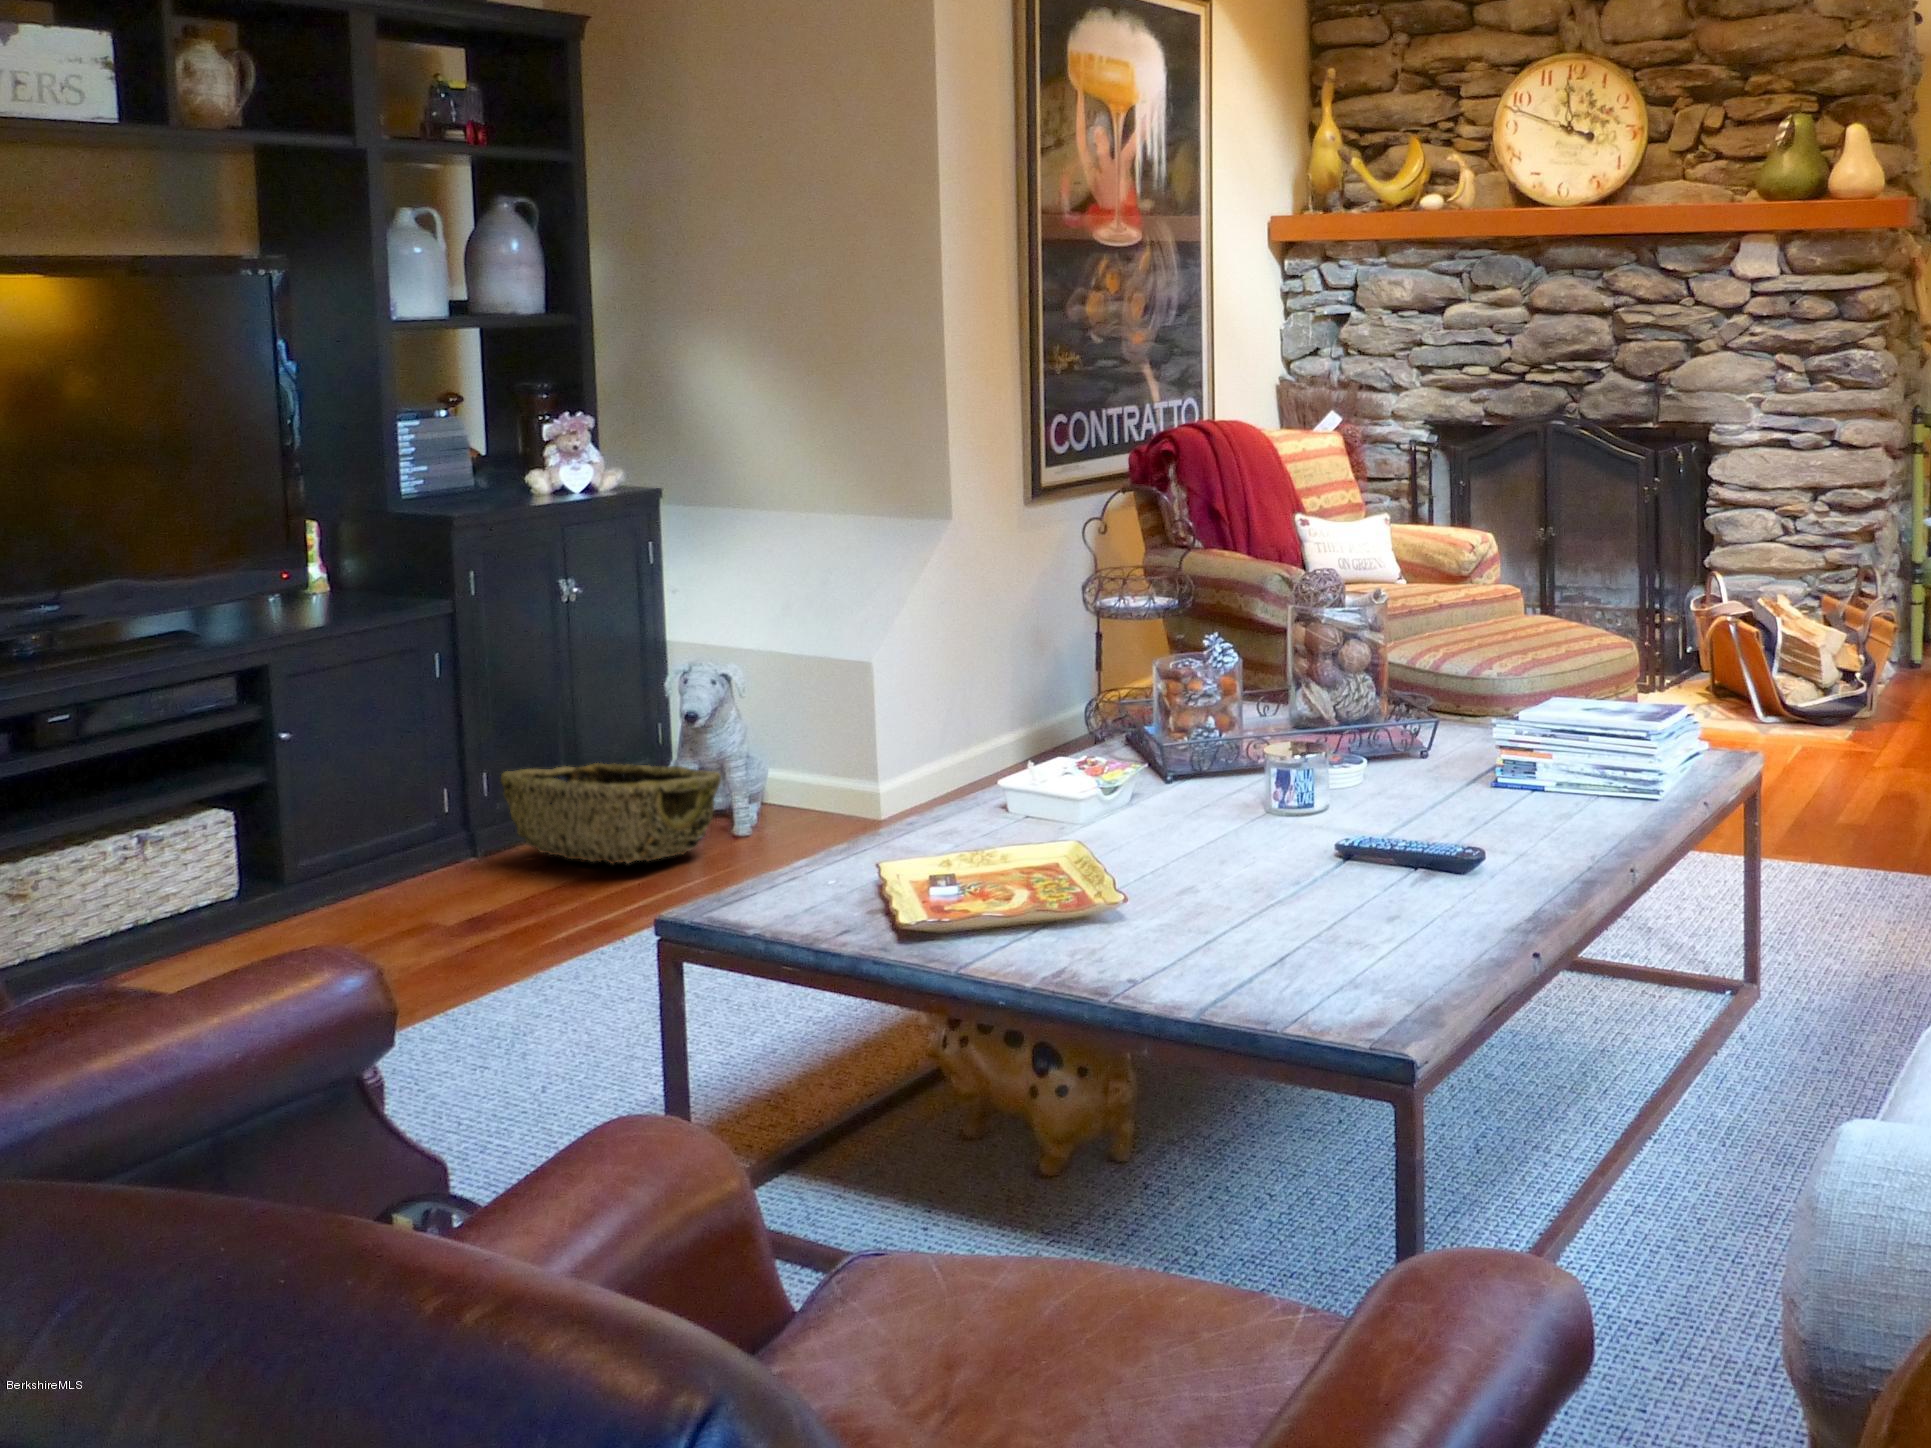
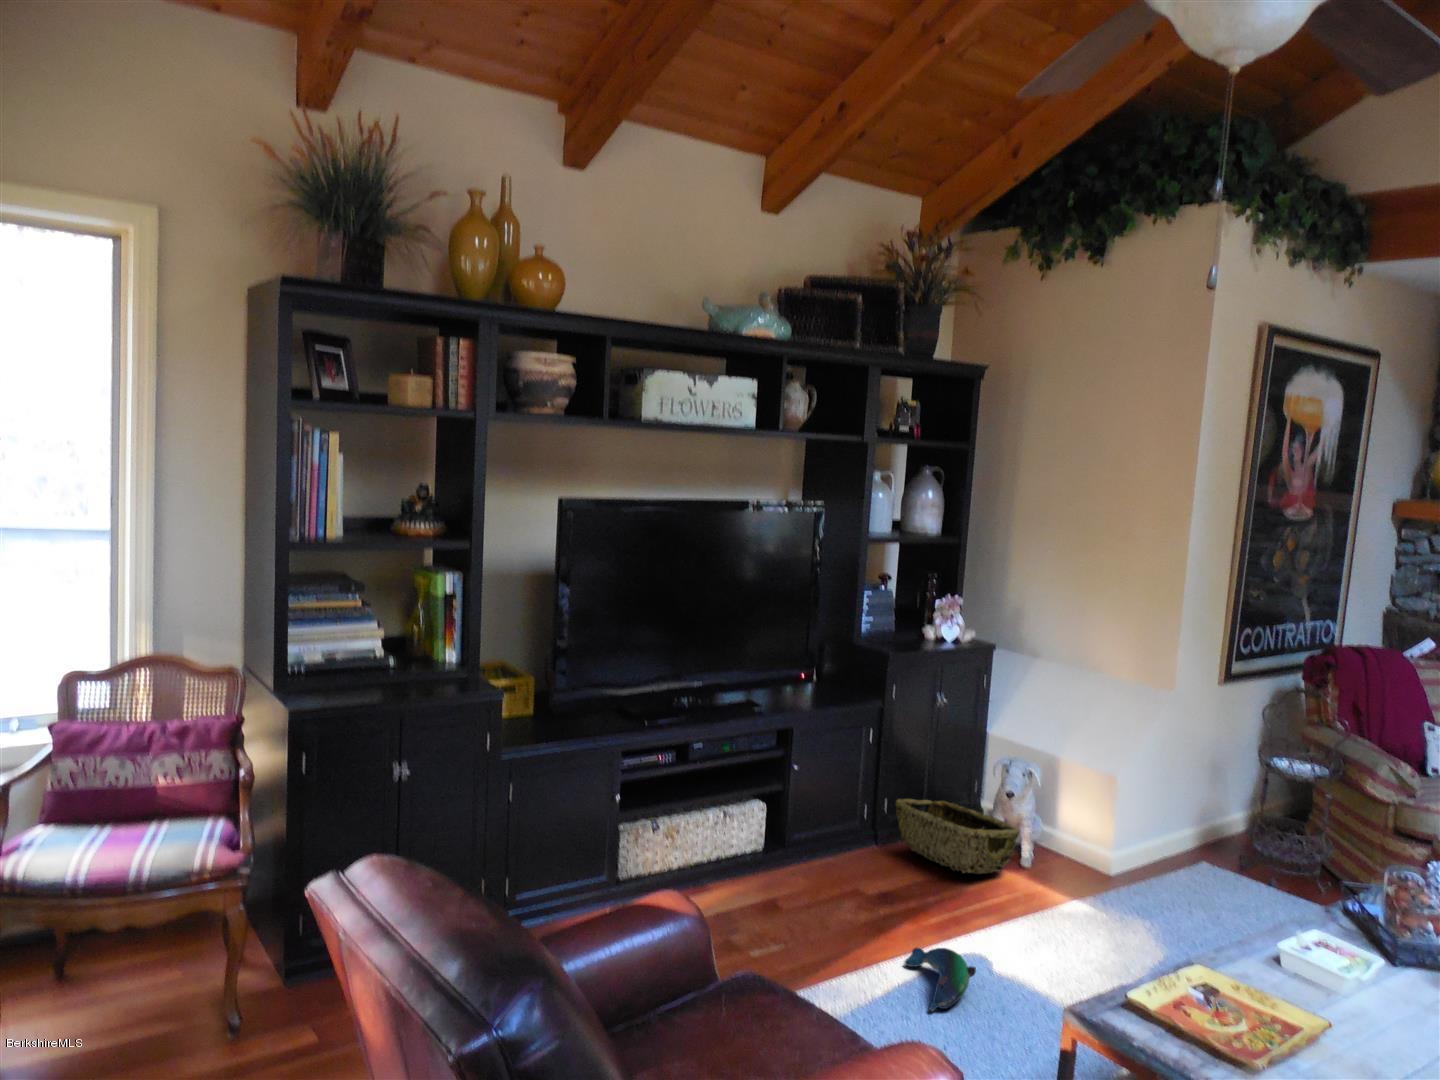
plush toy: none [494,955,610,1052] -> present [905,948,976,1012]

